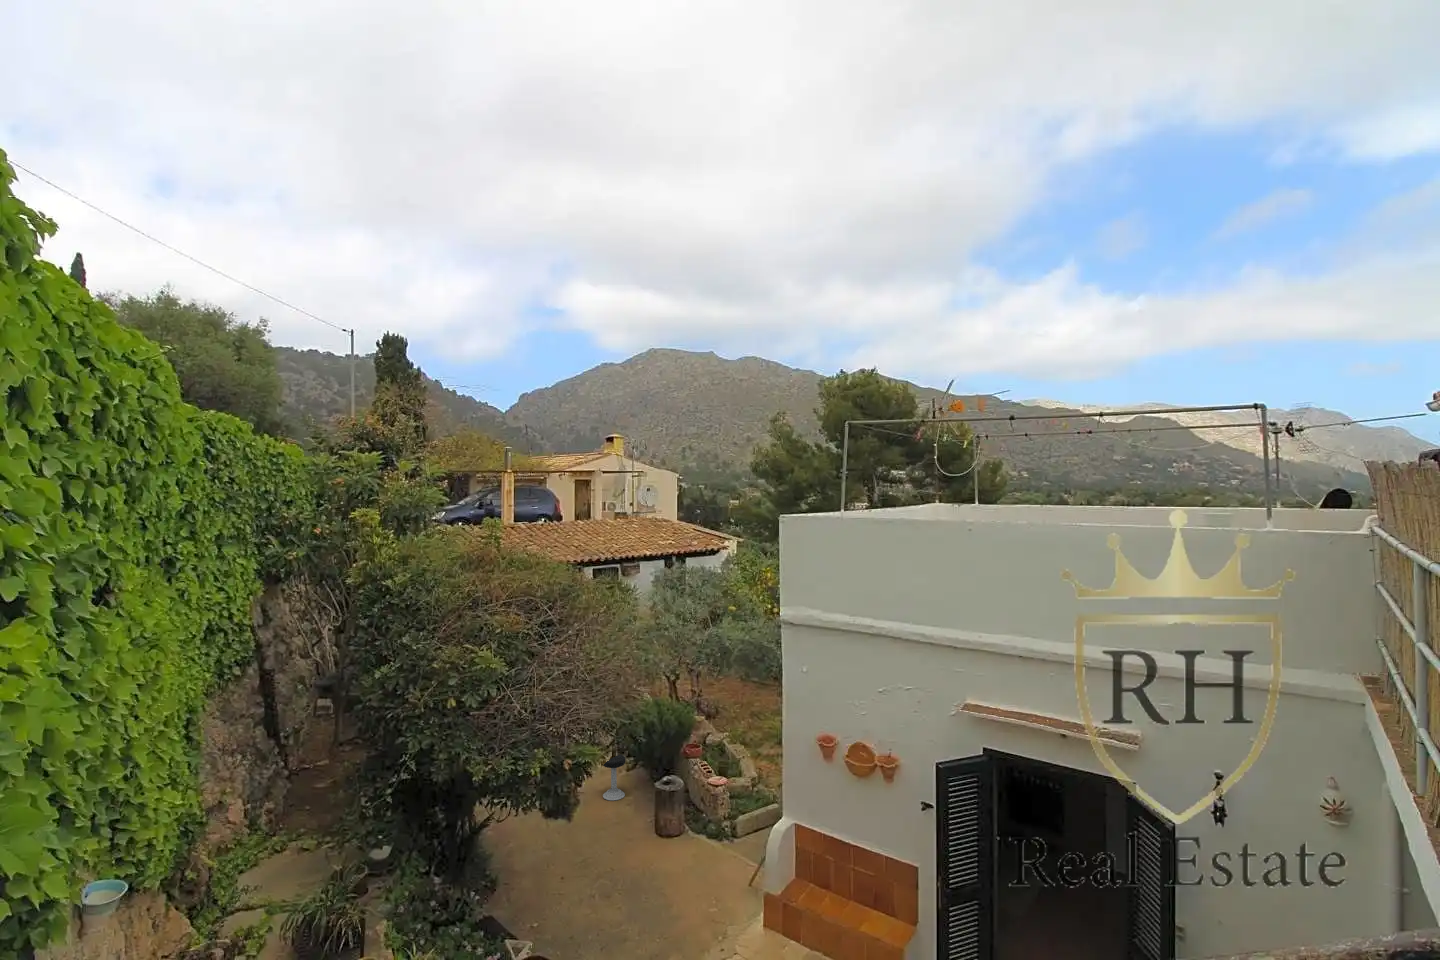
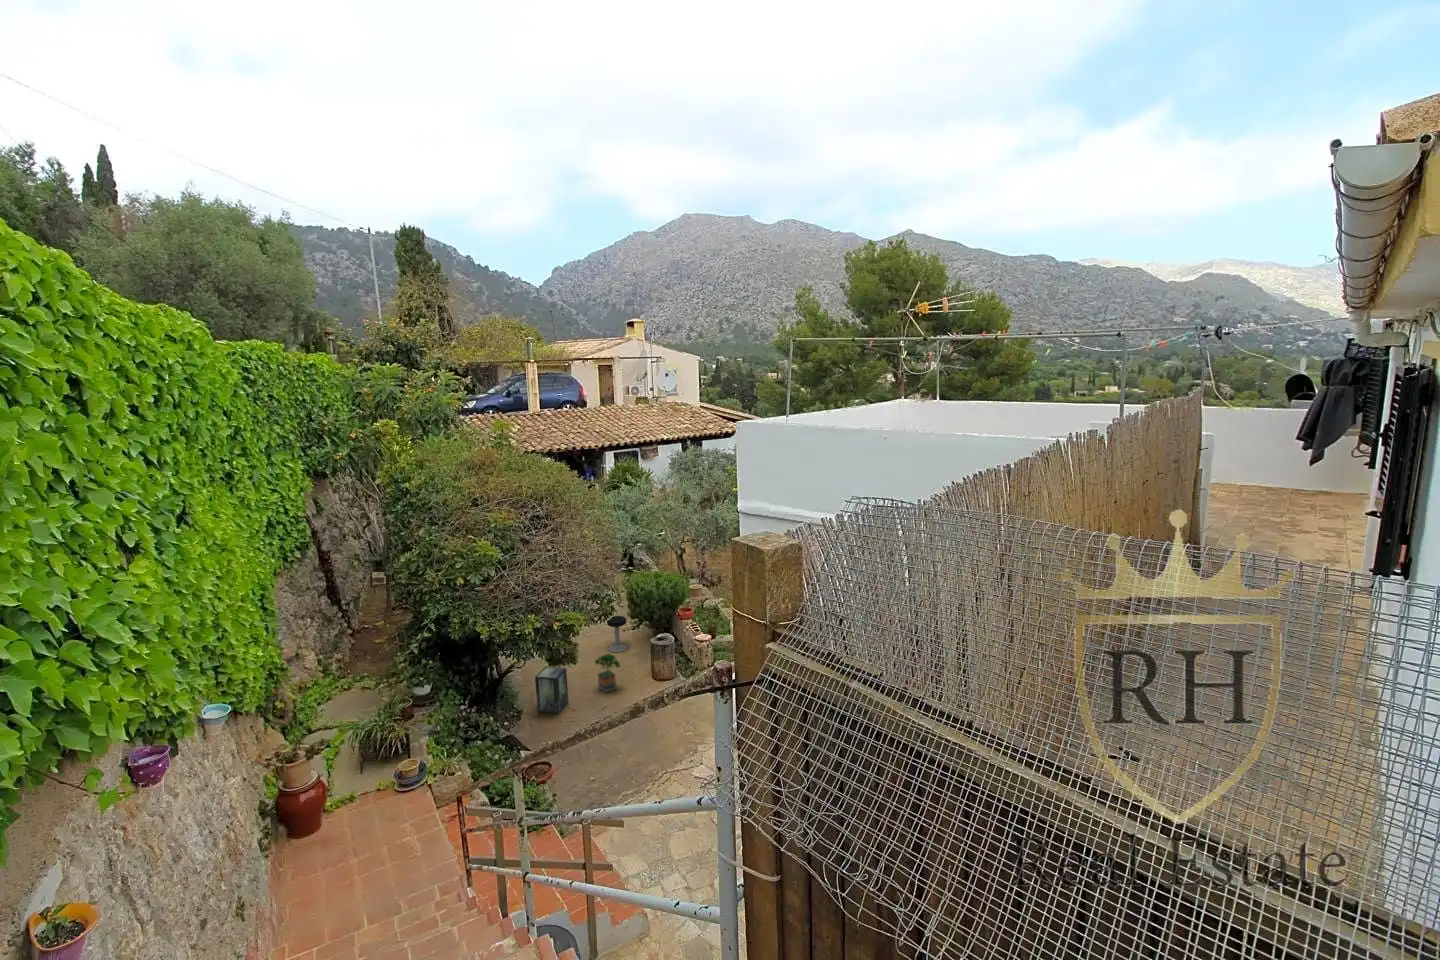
potted tree: none [591,801,625,854] -> present [595,653,620,692]
storage box: none [521,820,559,884] -> present [535,667,568,714]

